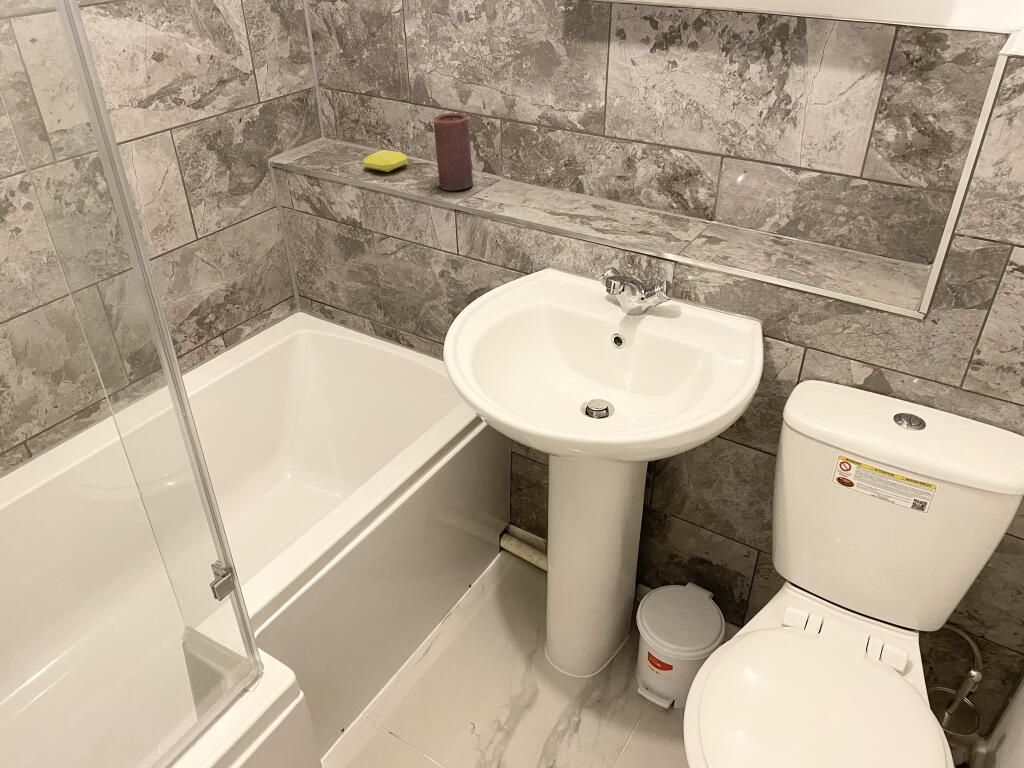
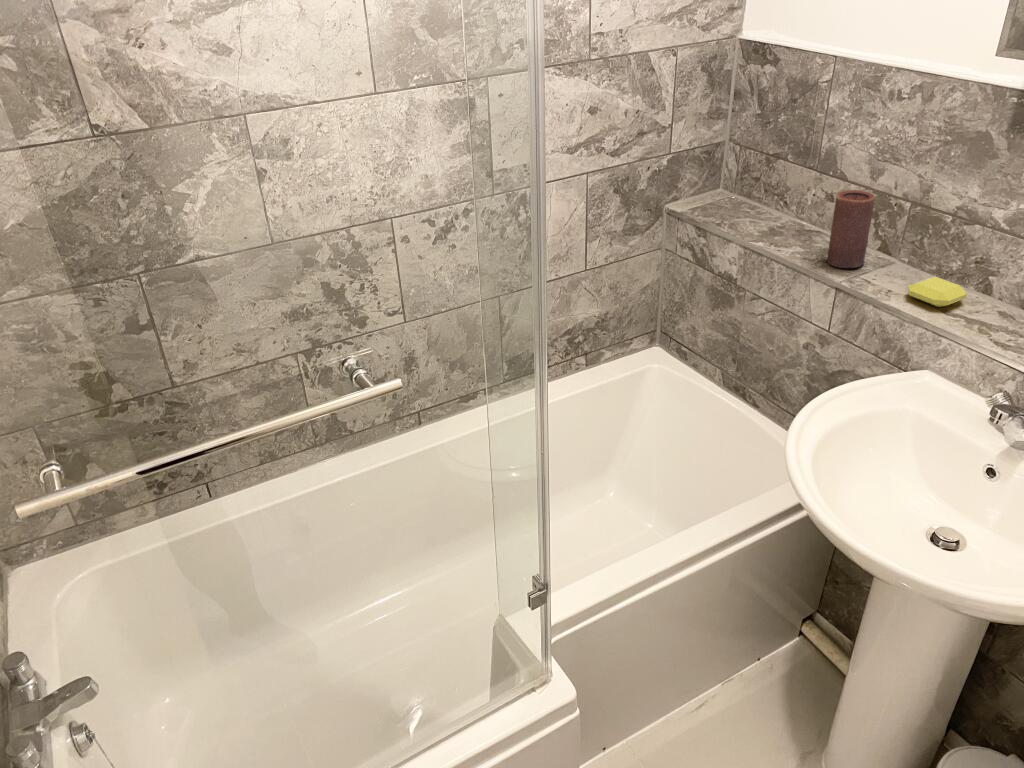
soap bar: present [363,150,408,172] -> present [907,277,967,307]

